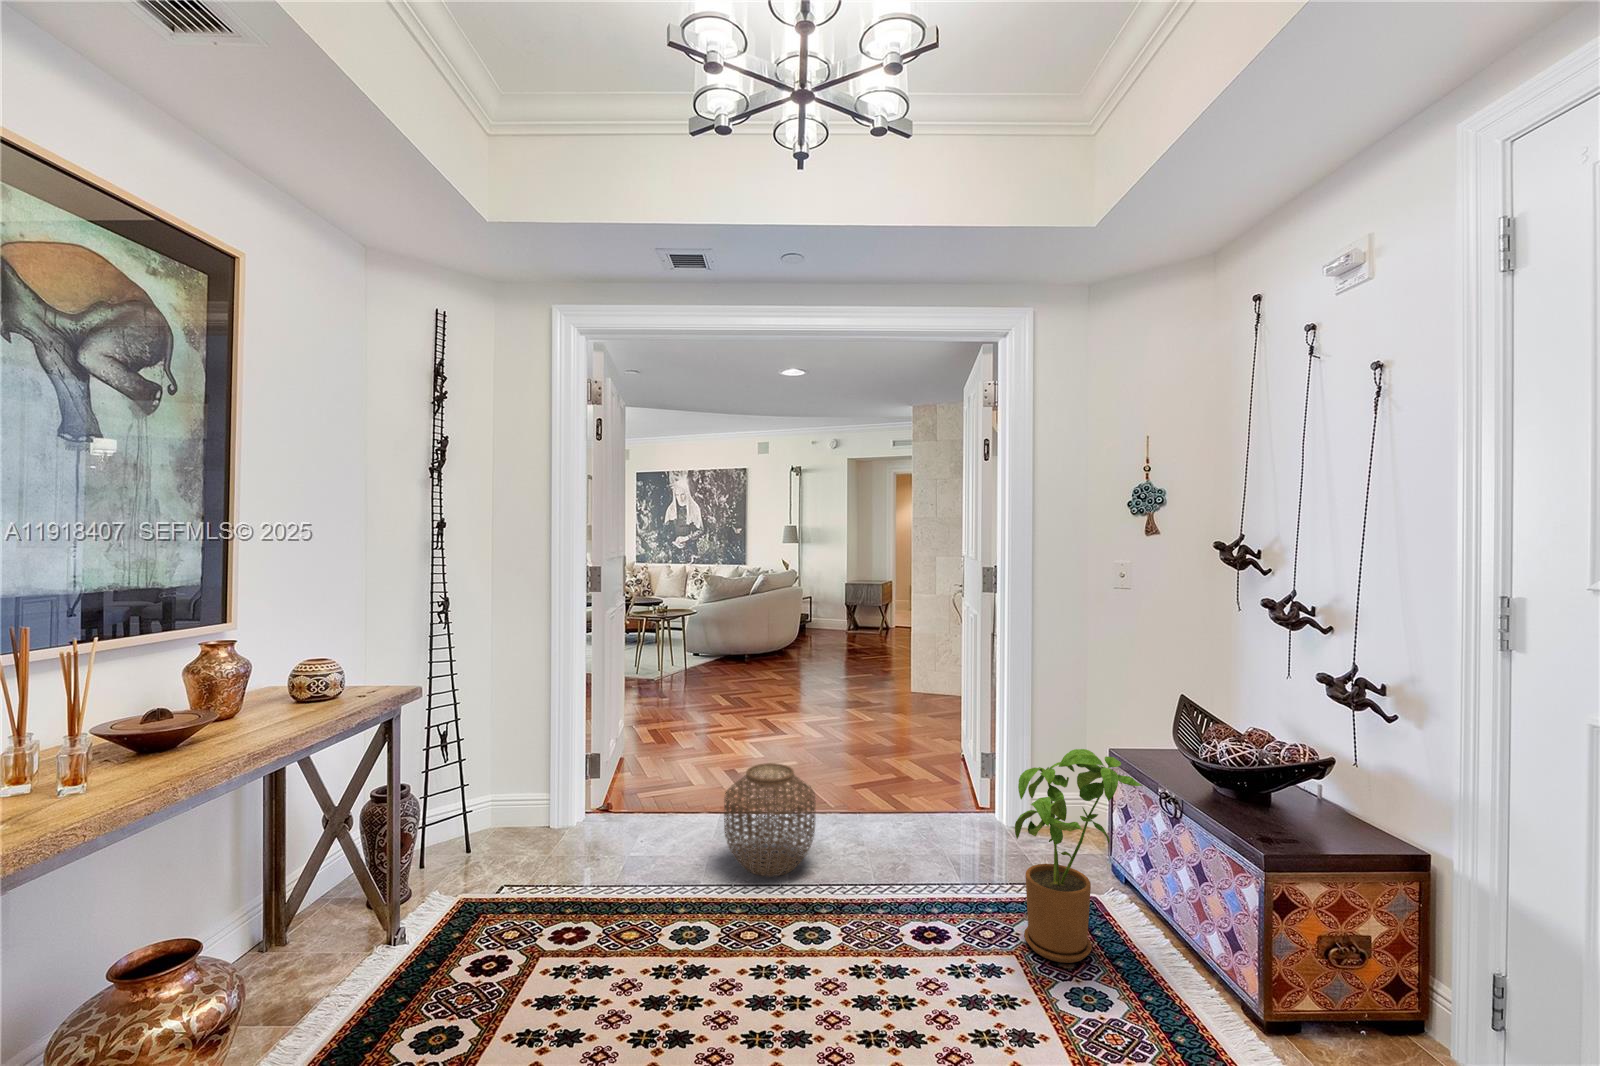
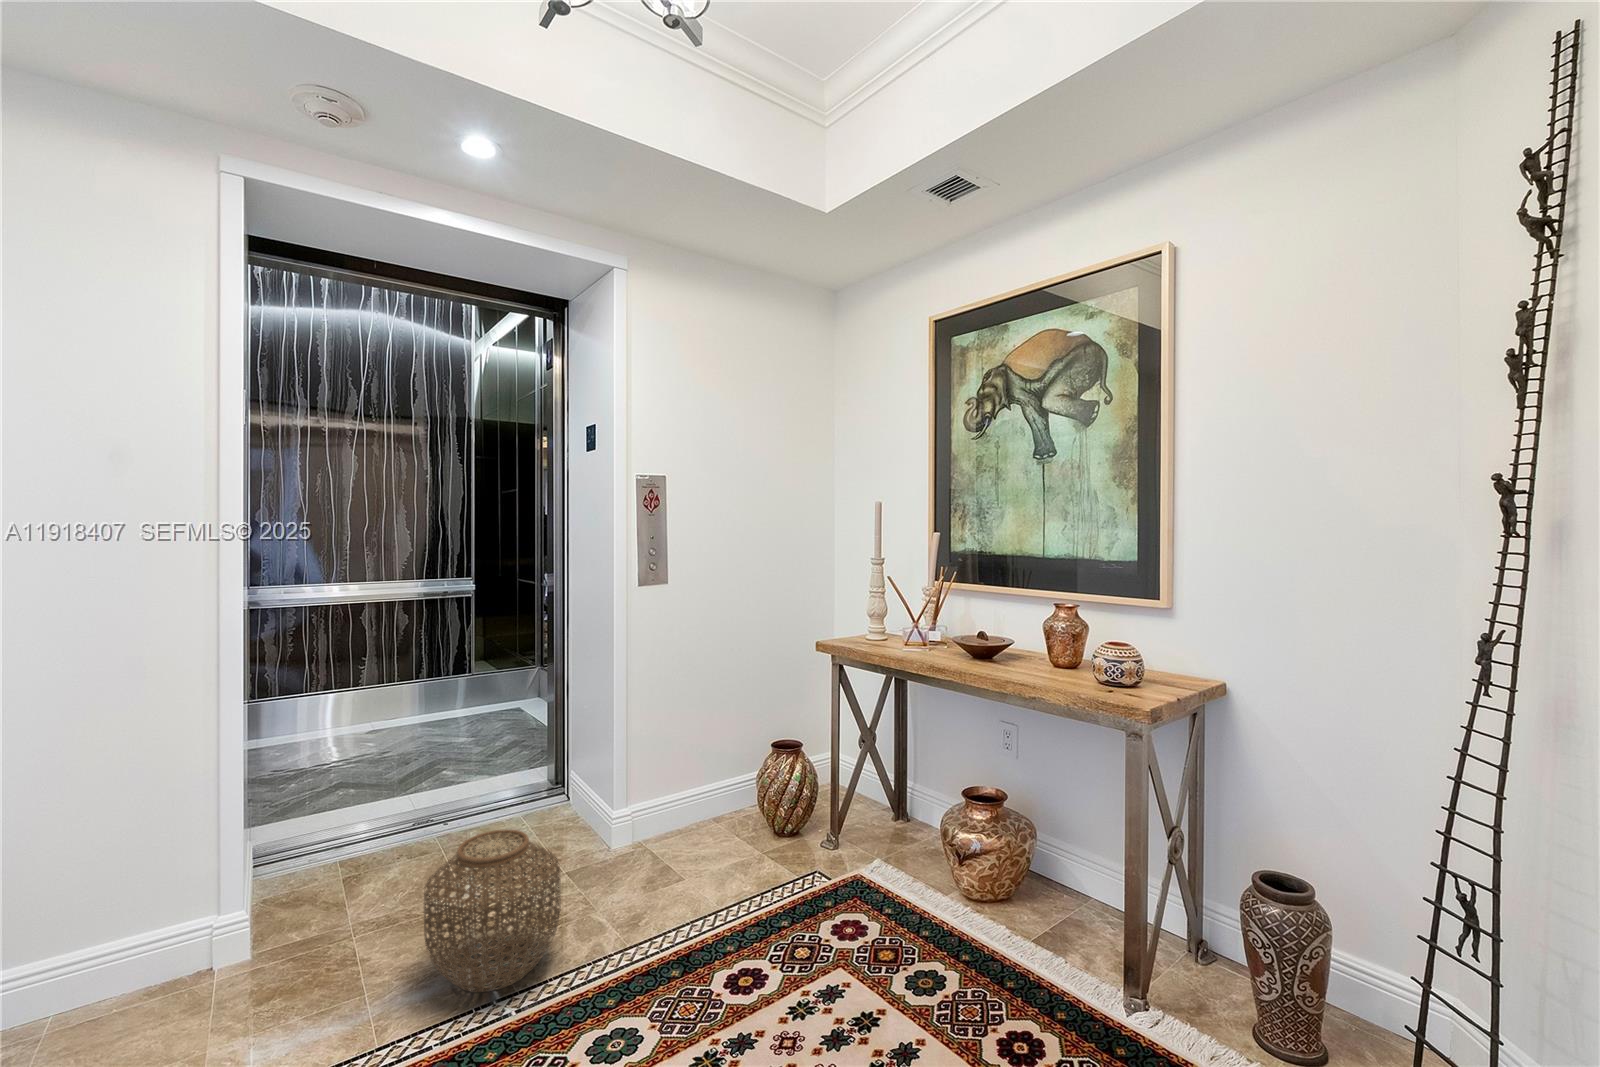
house plant: present [1015,749,1143,963] -> none [818,732,941,957]

